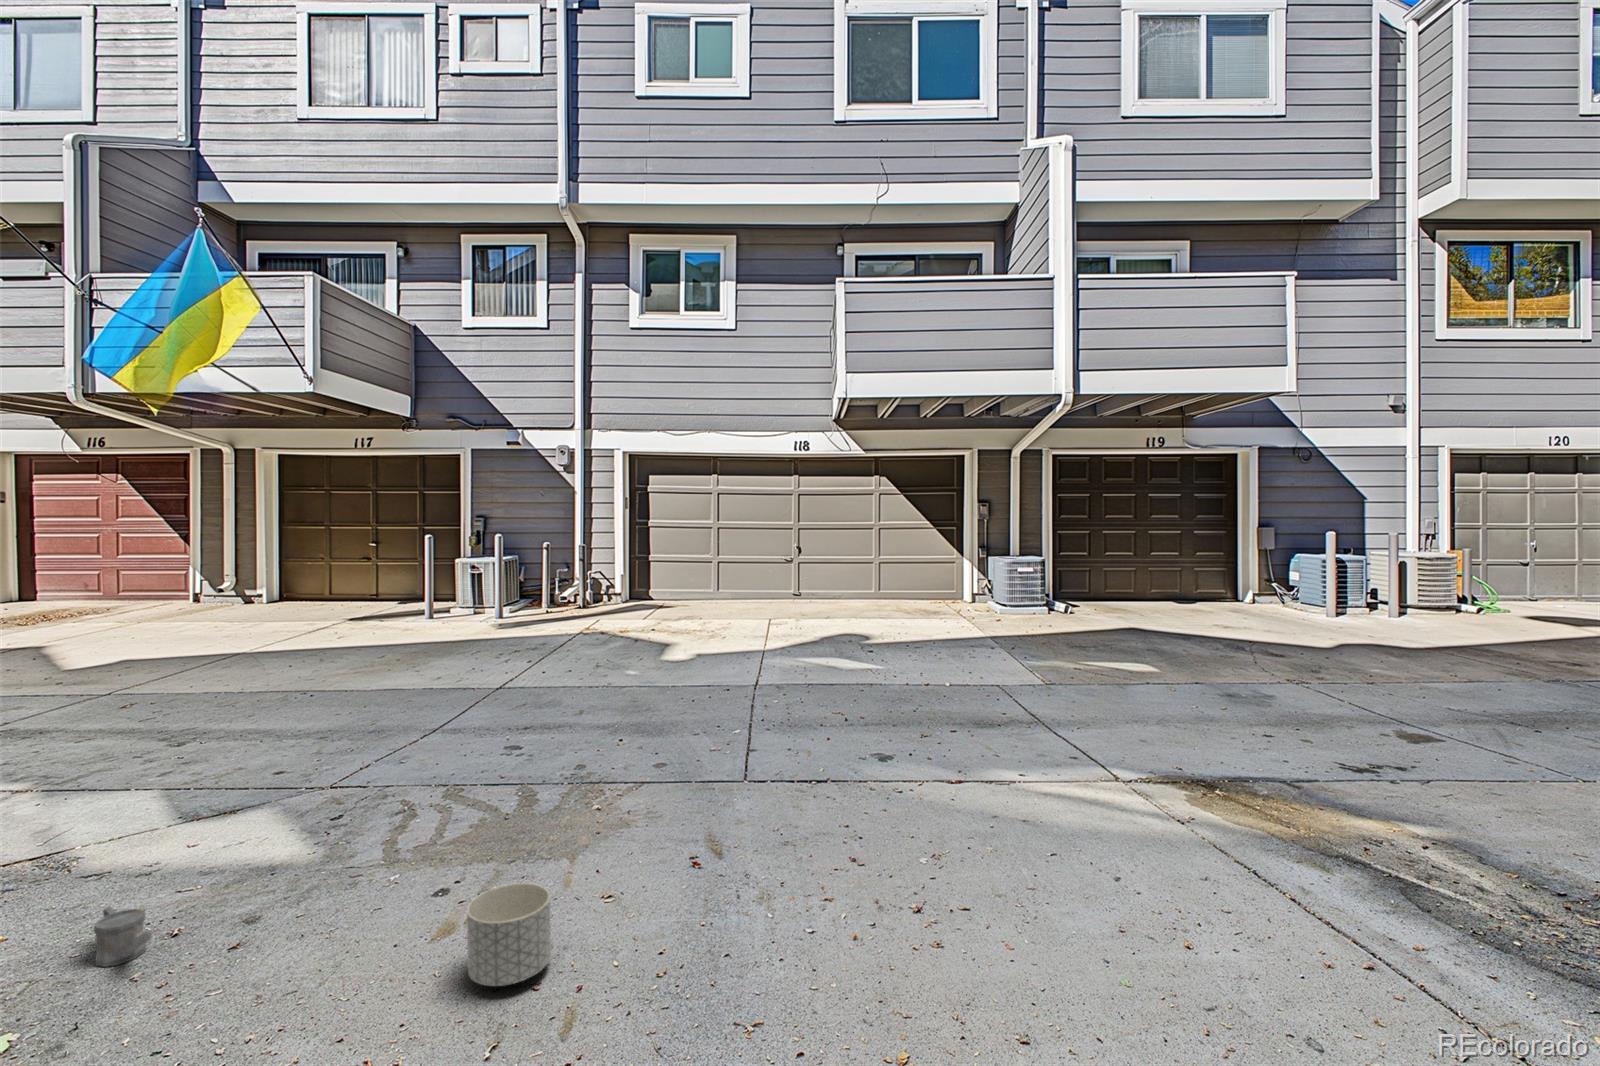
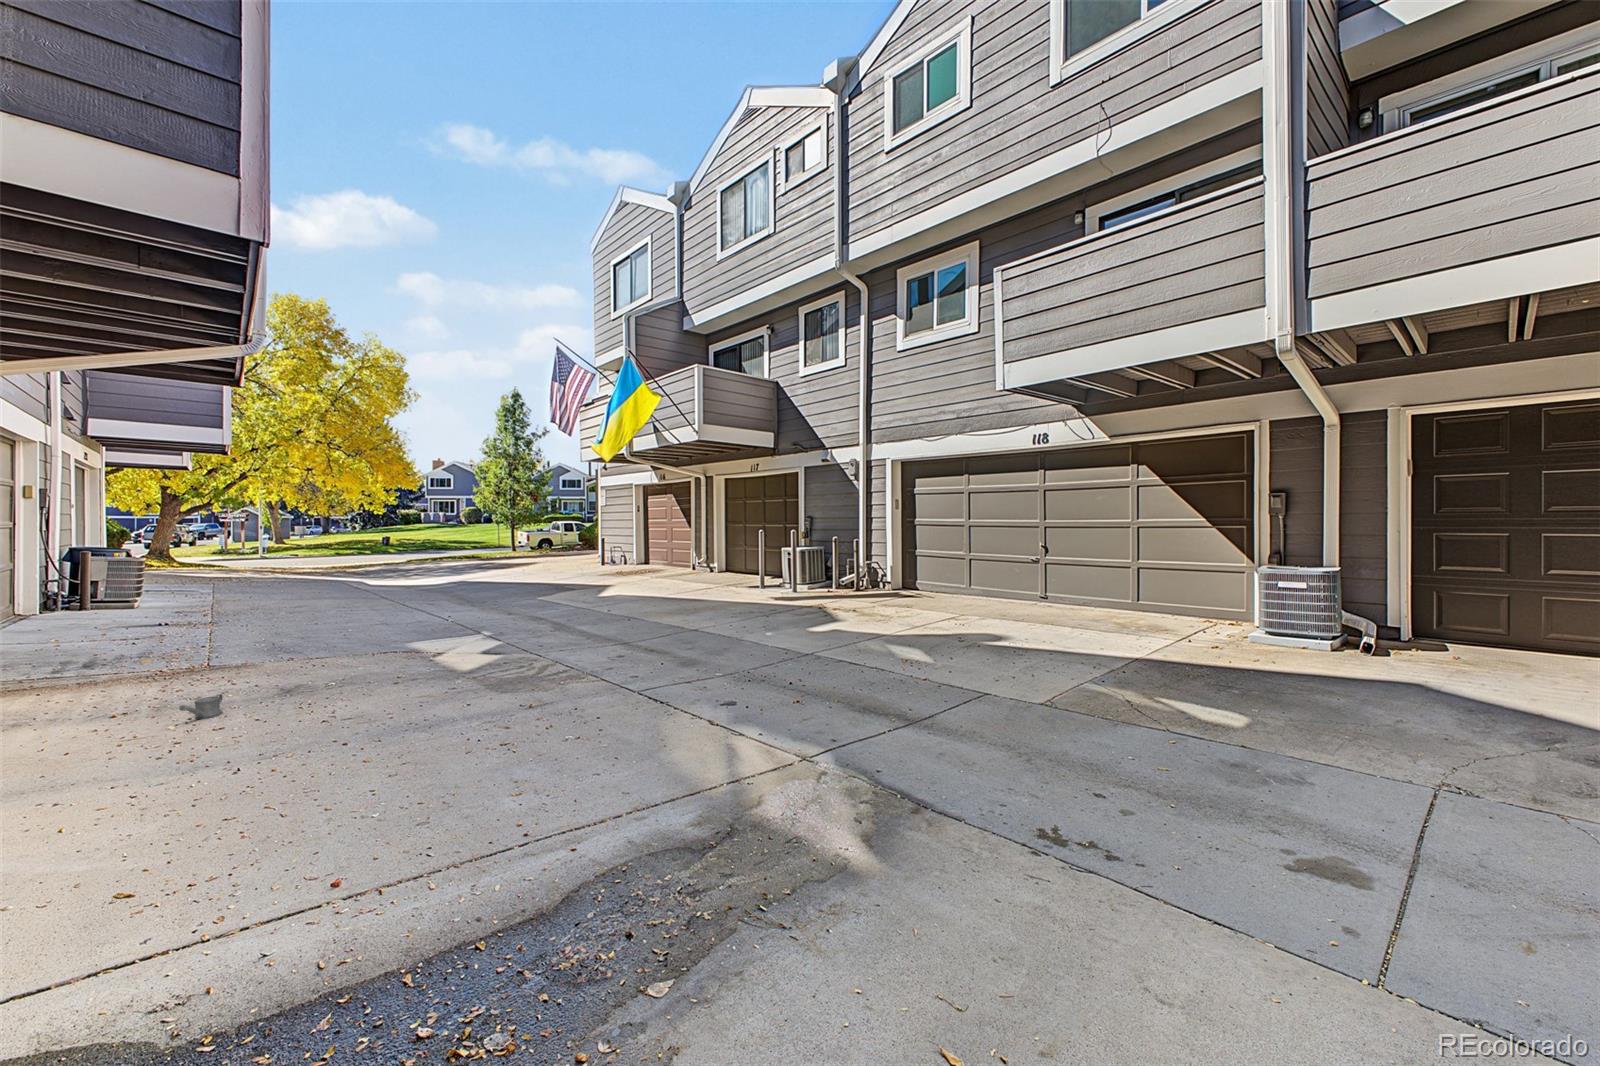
planter: present [467,883,551,986] -> none [135,727,201,781]

